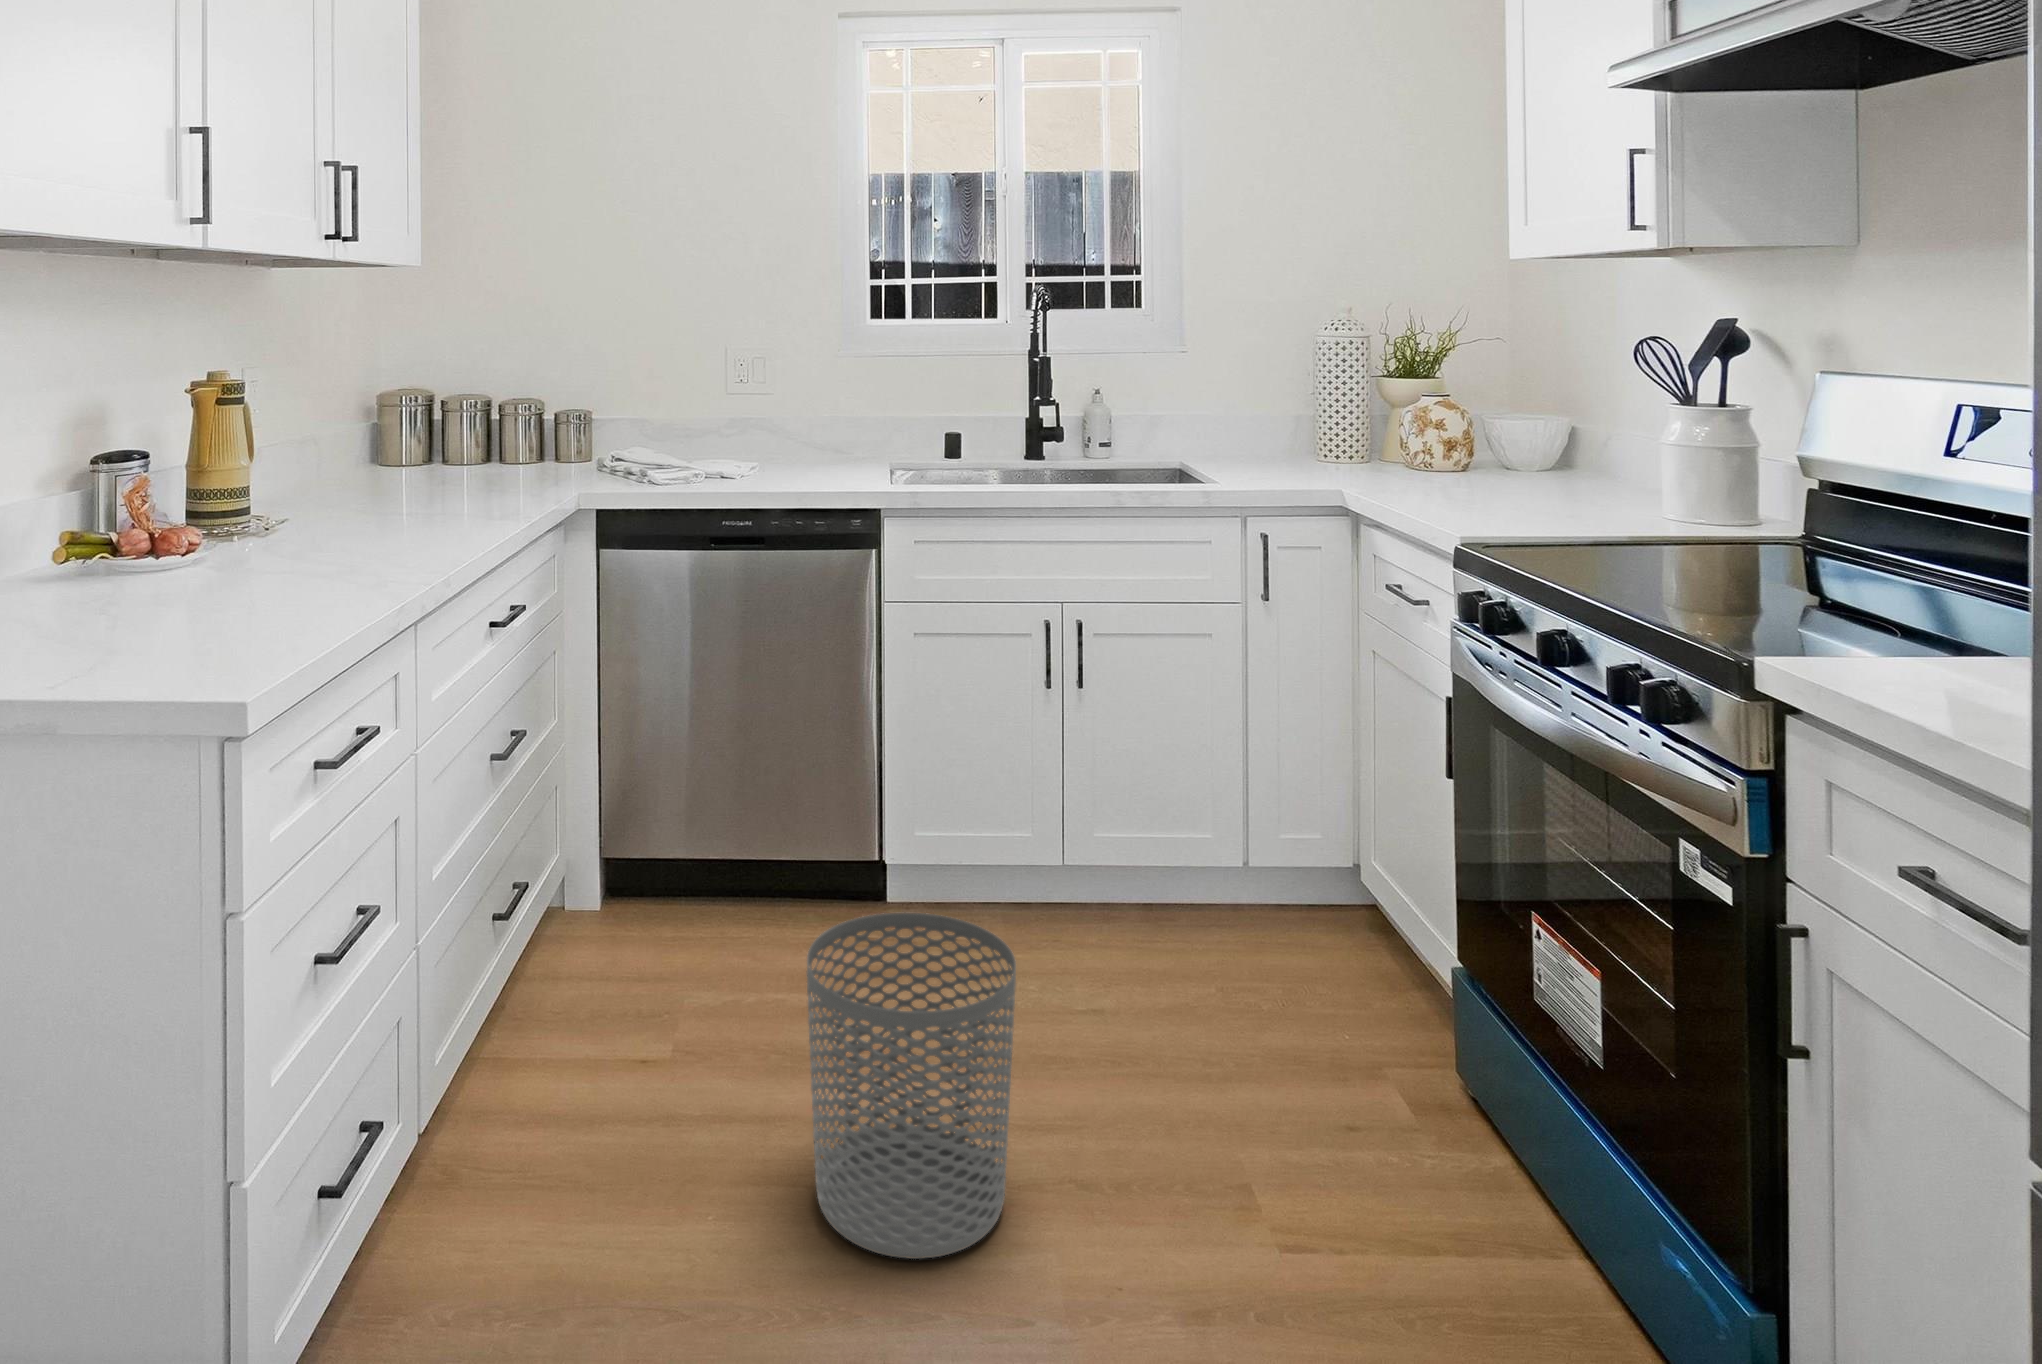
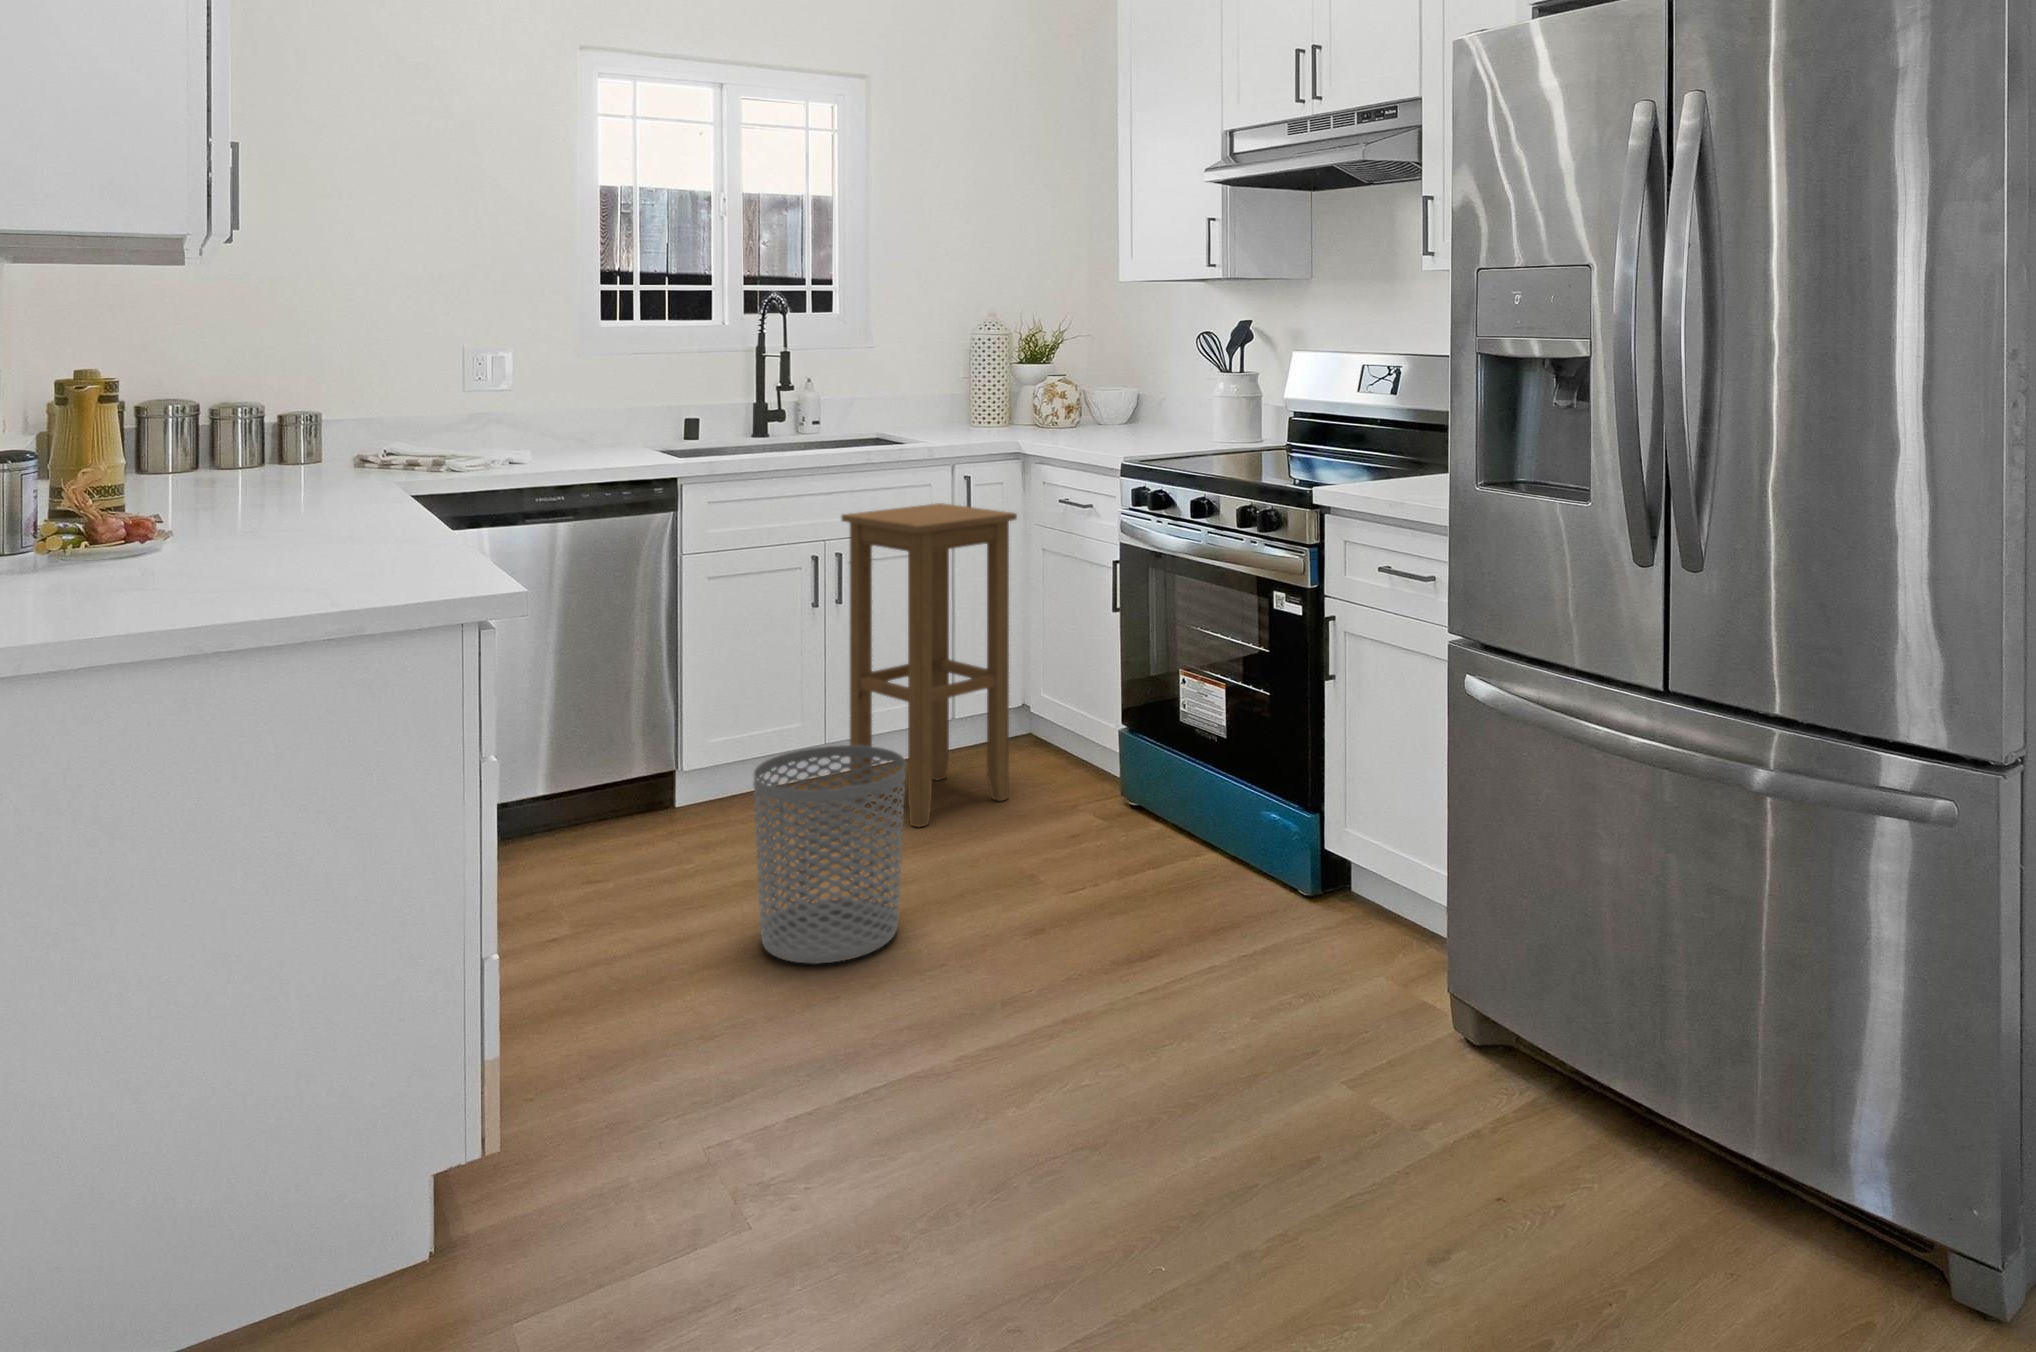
stool: none [1067,570,1298,1027] -> present [841,503,1017,827]

